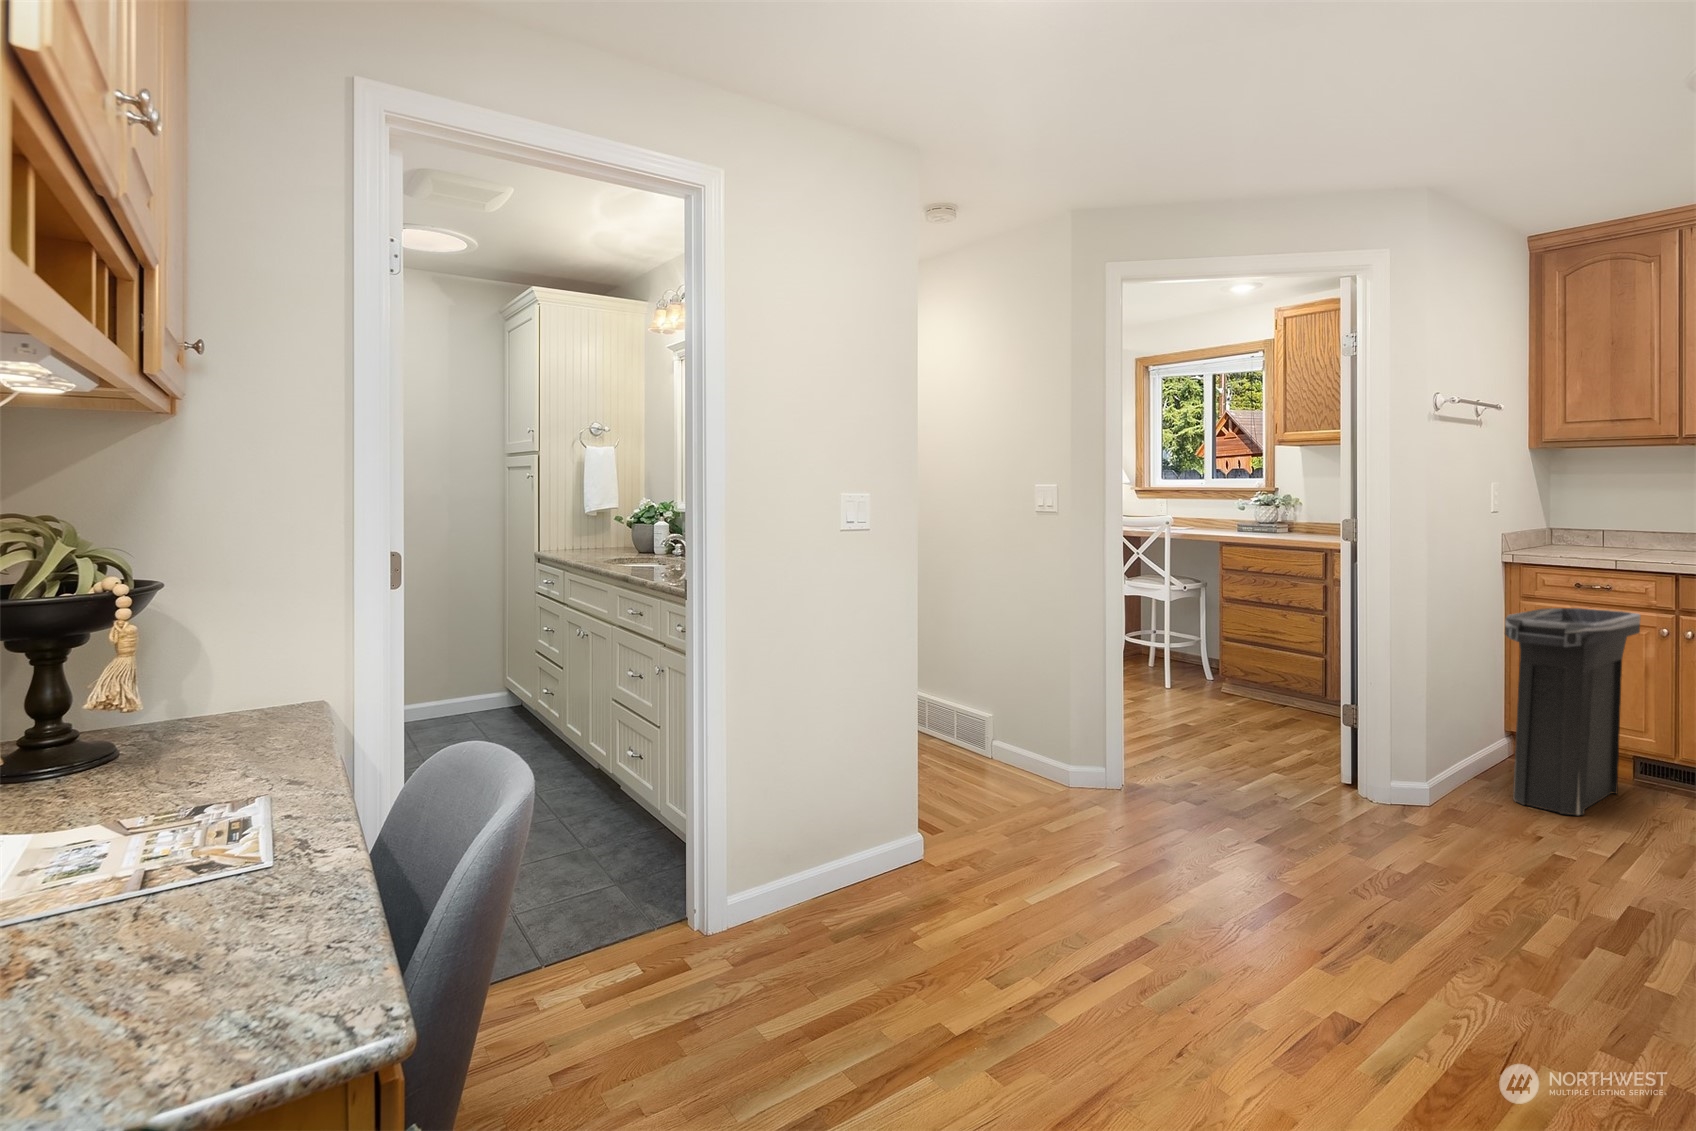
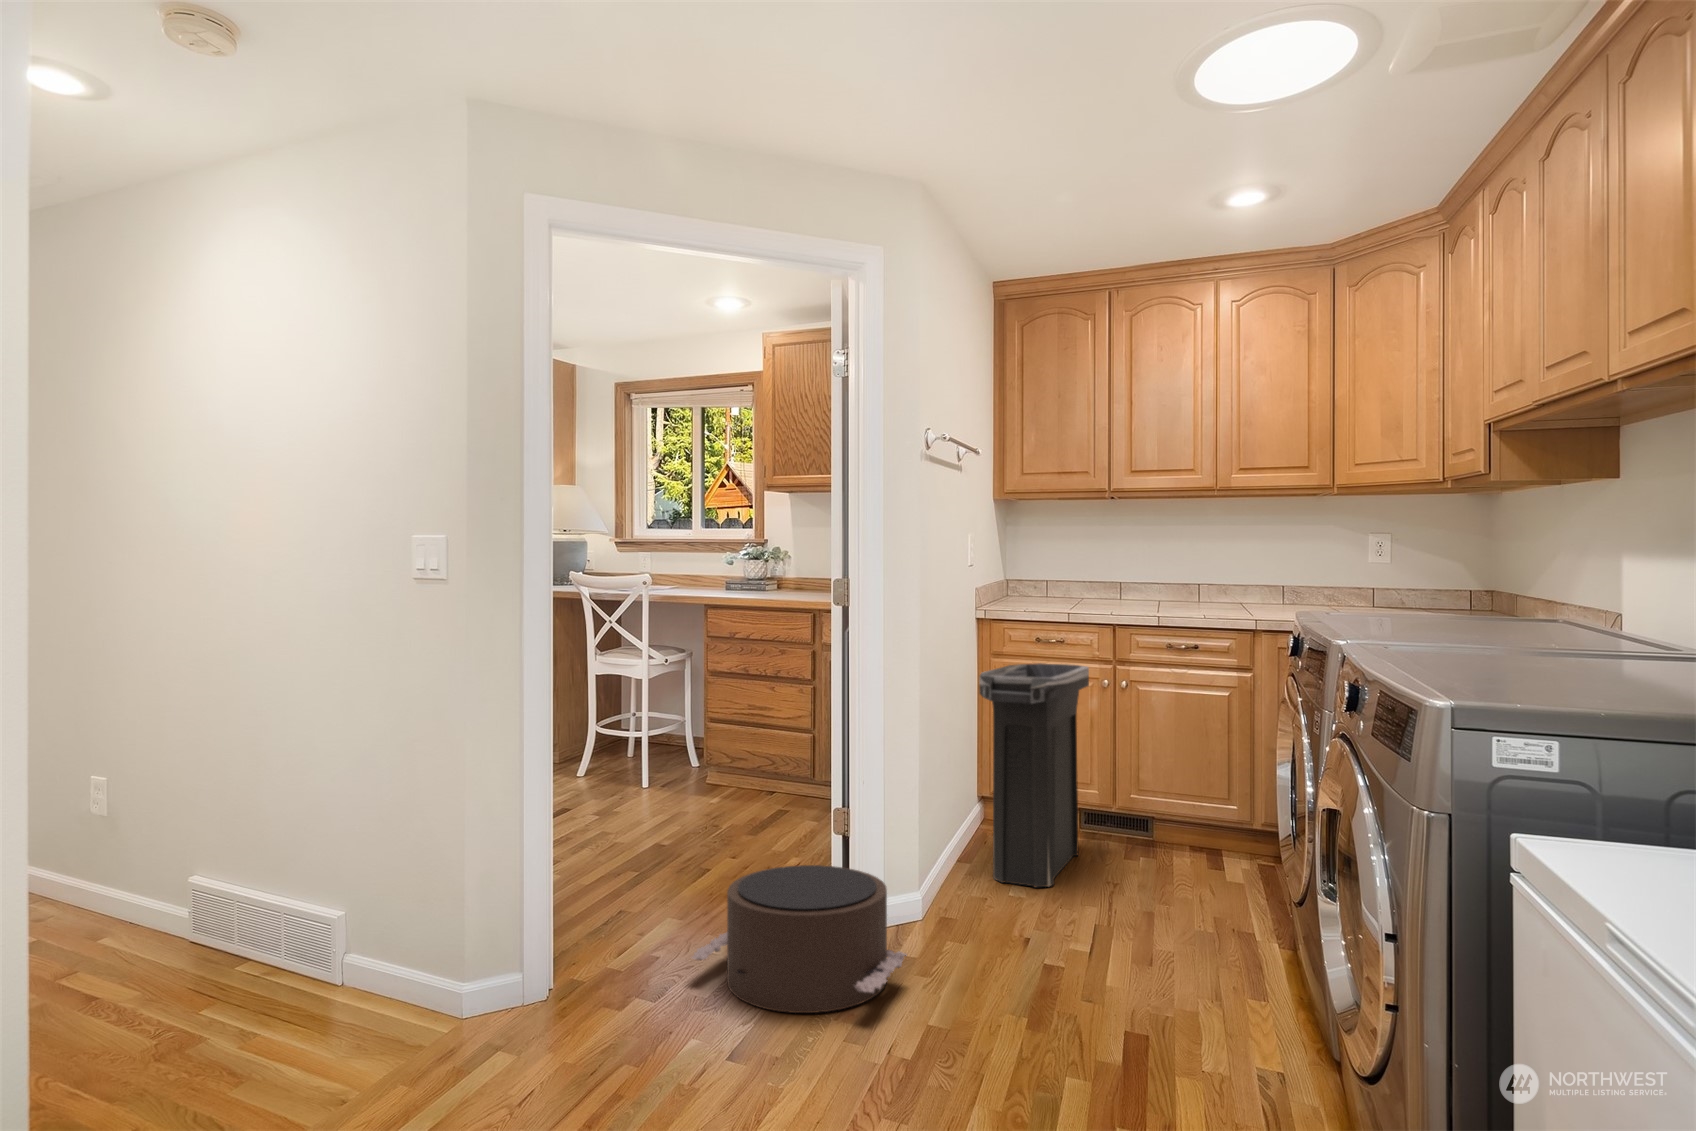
pouf: none [1230,760,1422,872] -> present [692,865,907,1013]

